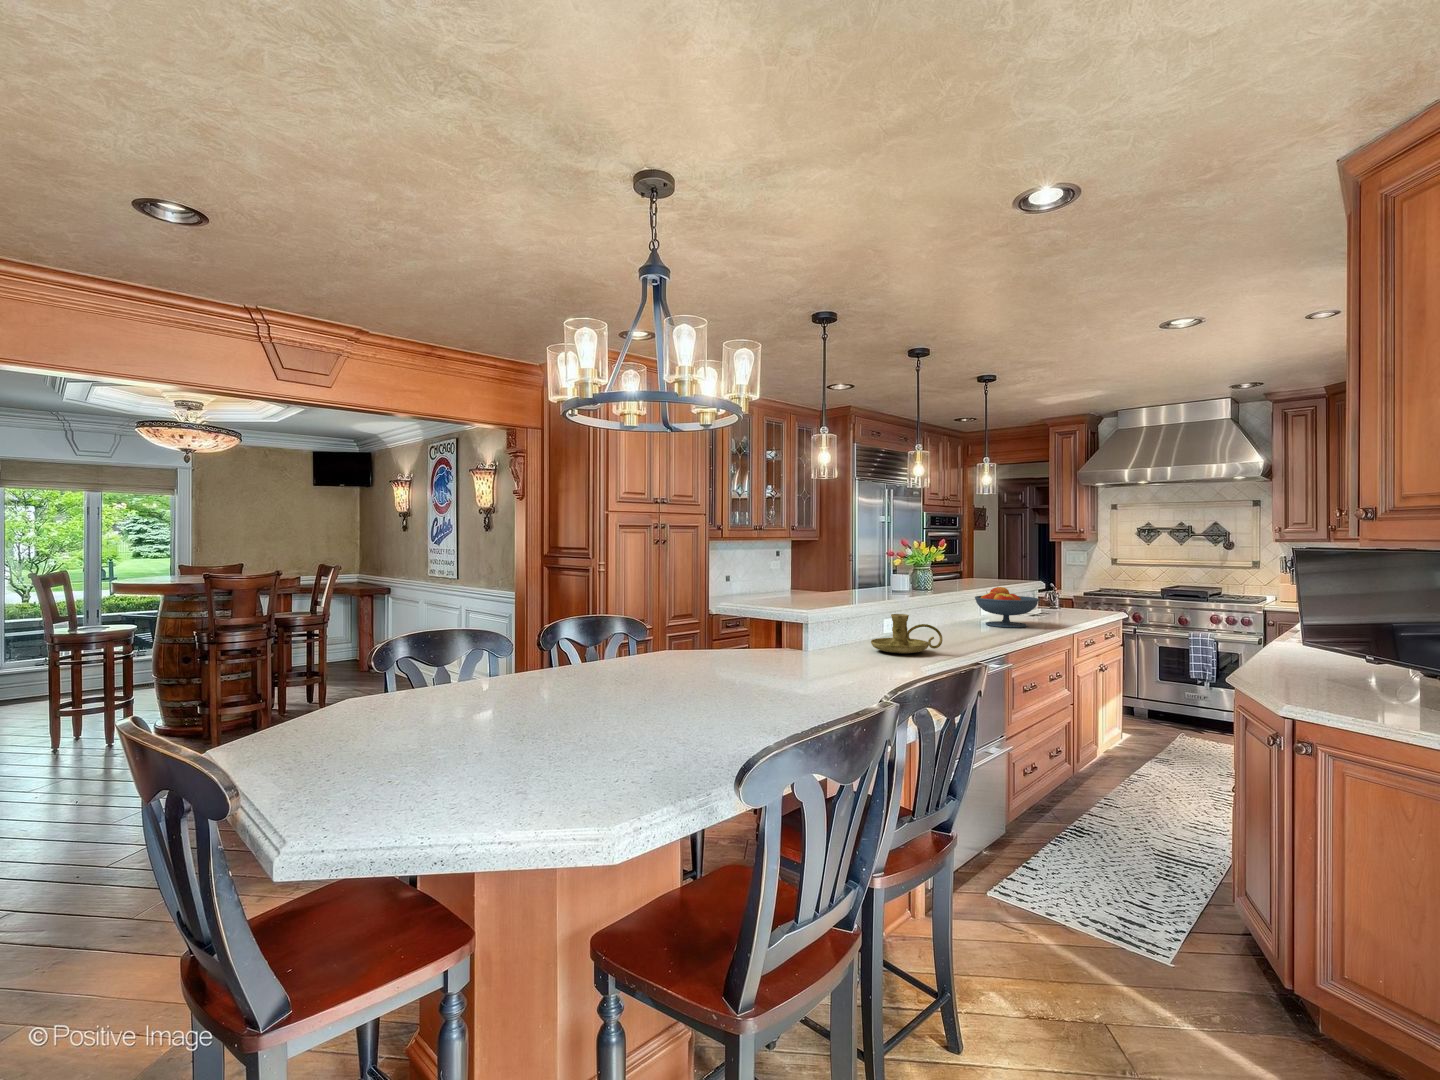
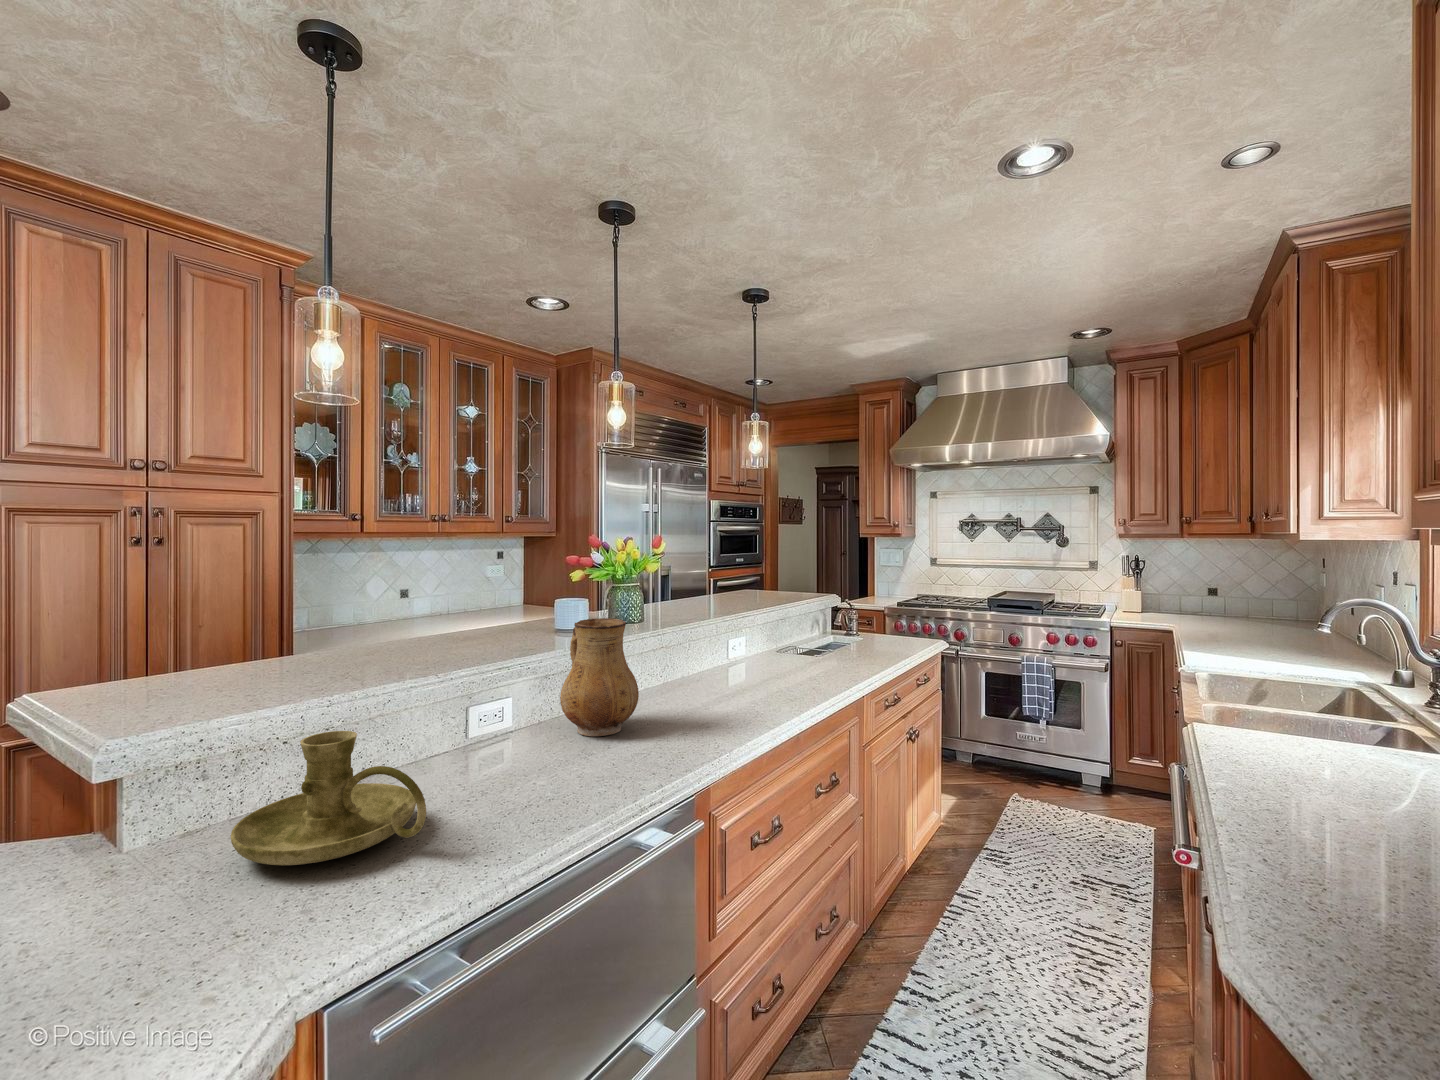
ceramic pitcher: none [933,582,973,637] -> present [560,618,639,736]
fruit bowl: present [975,587,1039,628] -> none [689,613,794,691]

